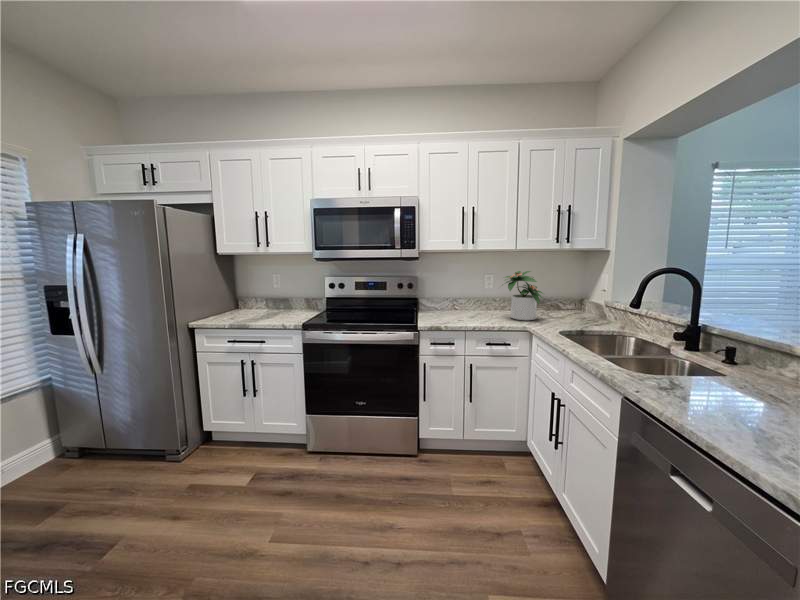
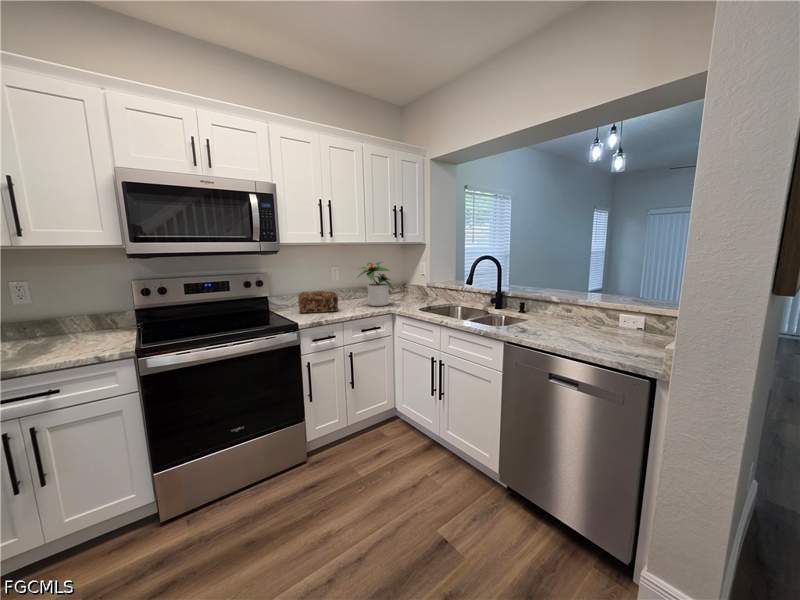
bread loaf: none [434,297,475,319] -> present [298,291,338,313]

